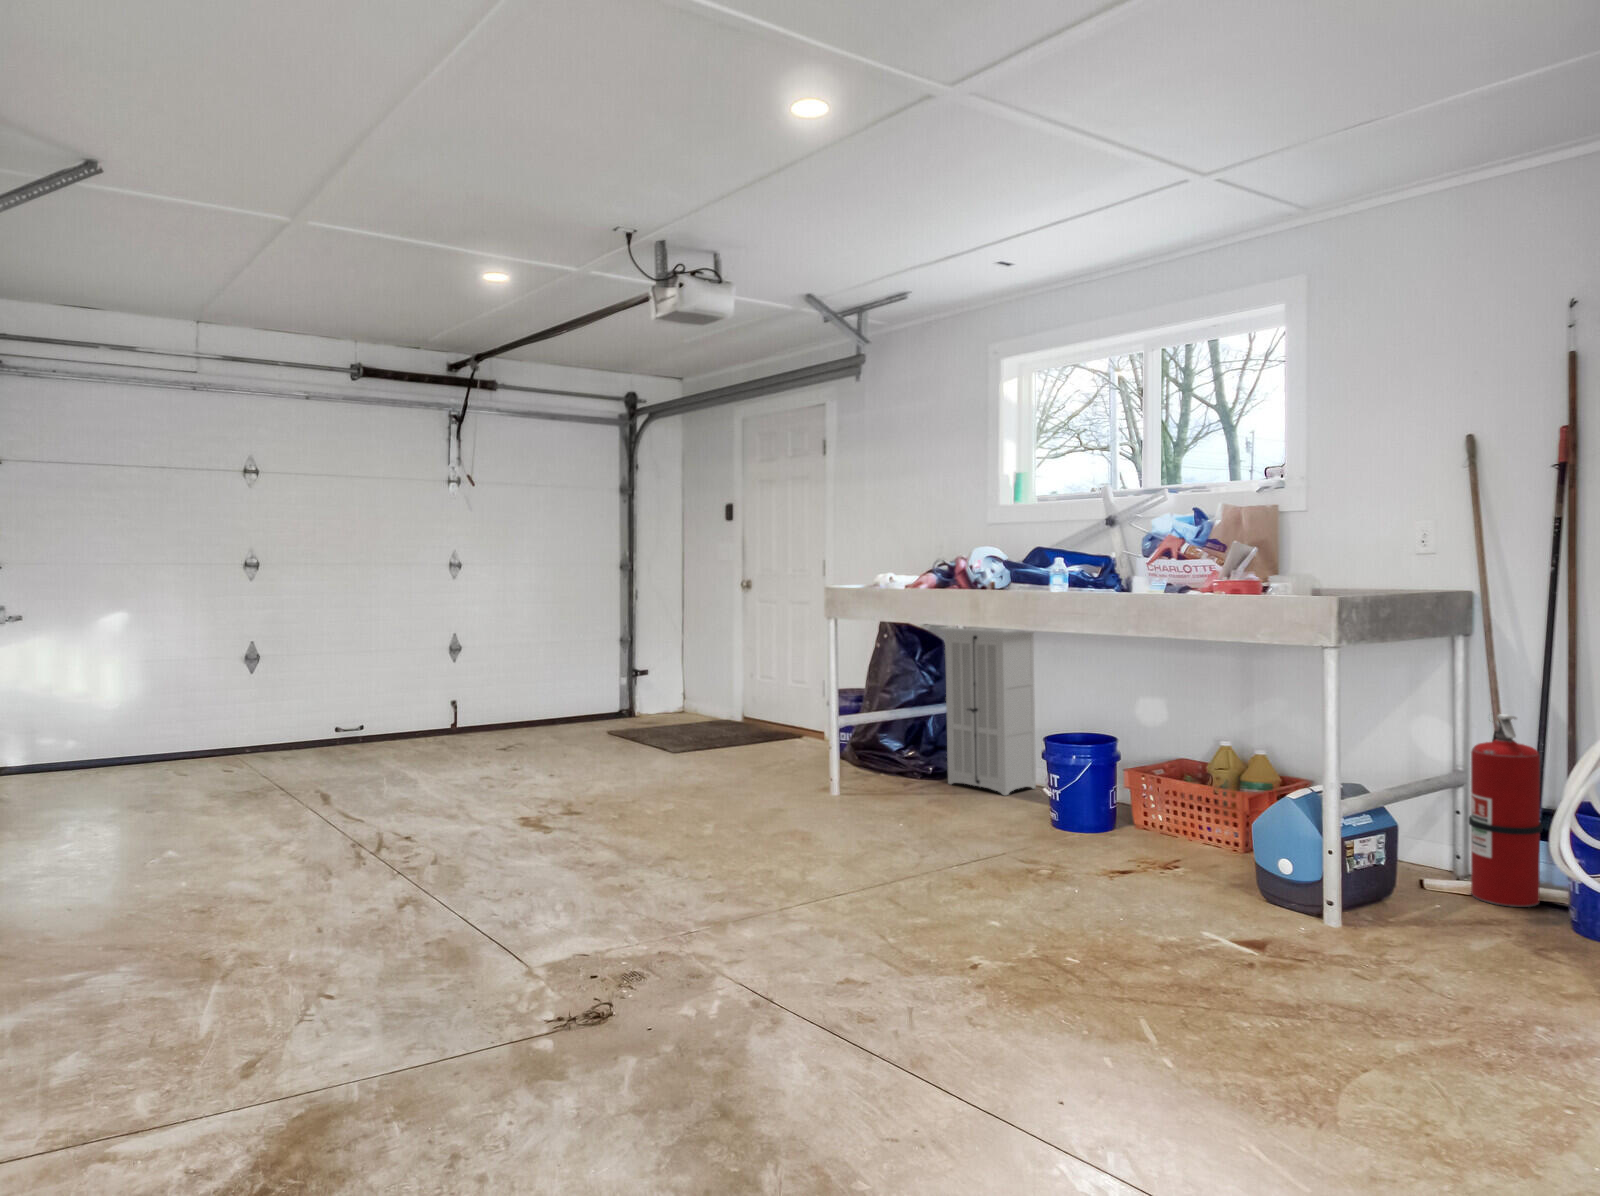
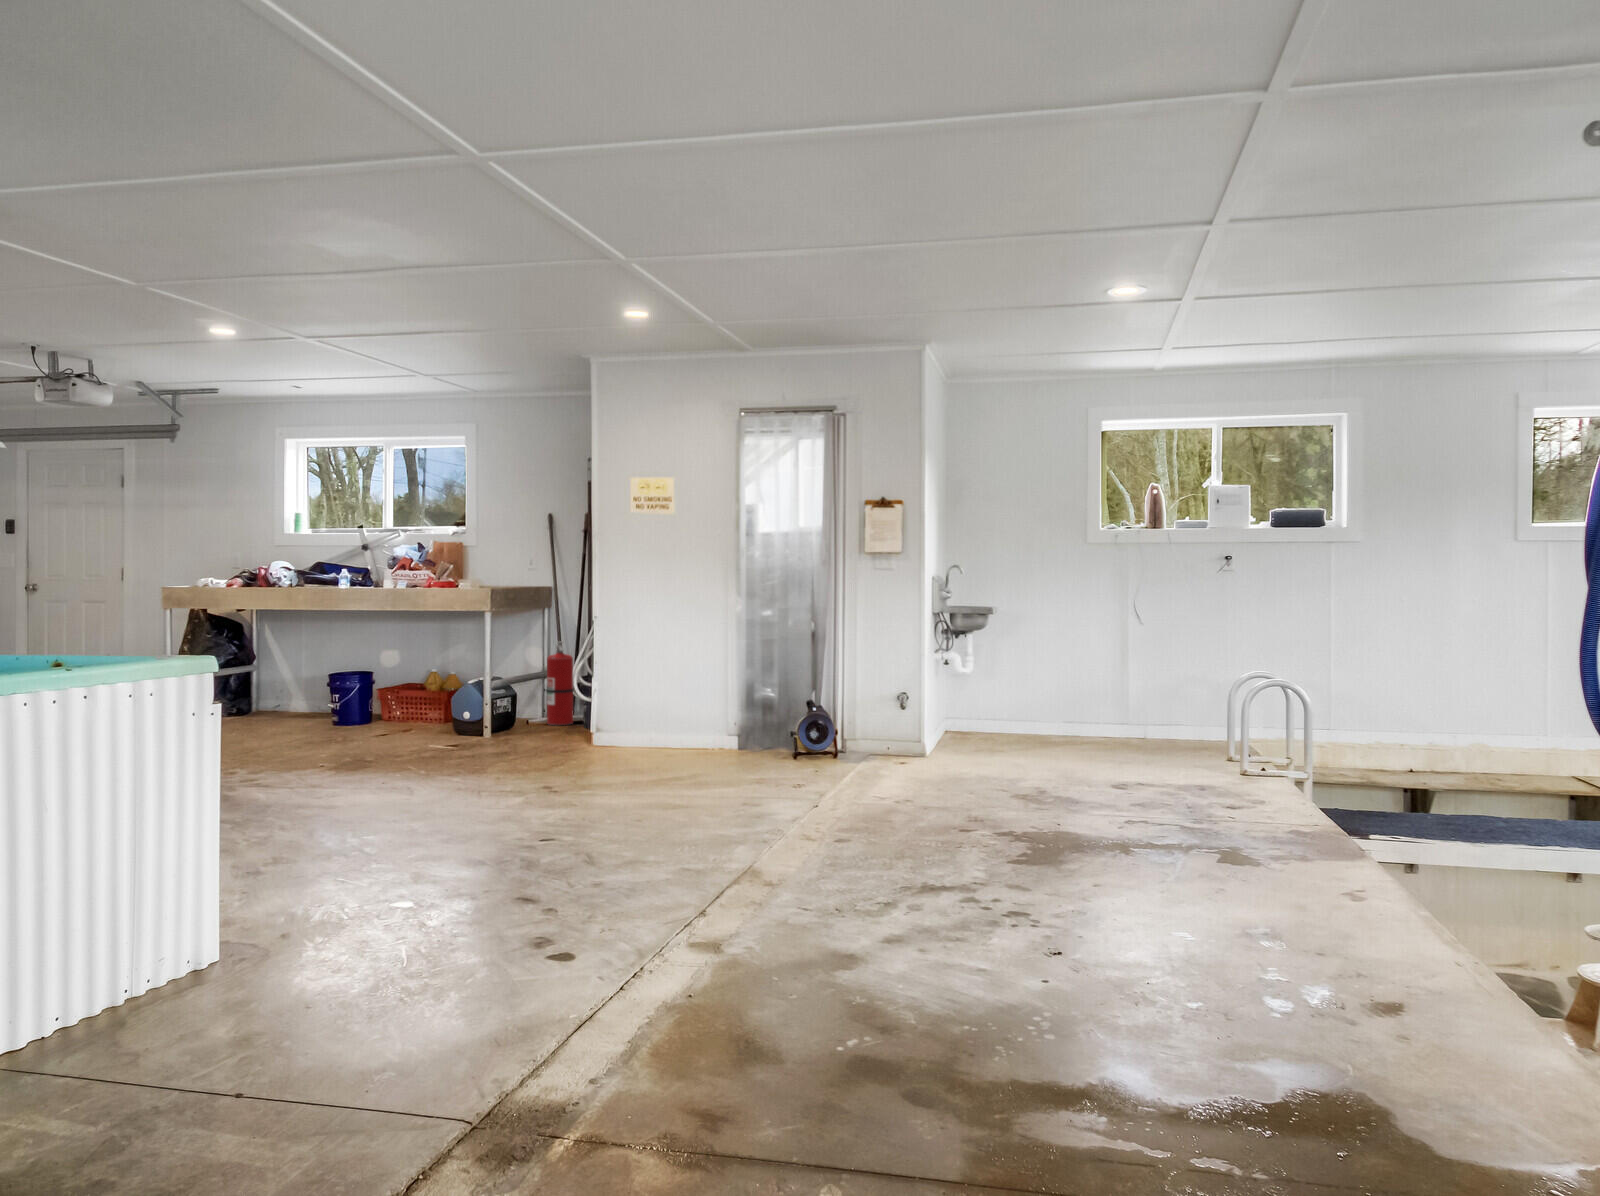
storage cabinet: present [939,627,1036,796] -> none [246,610,316,718]

